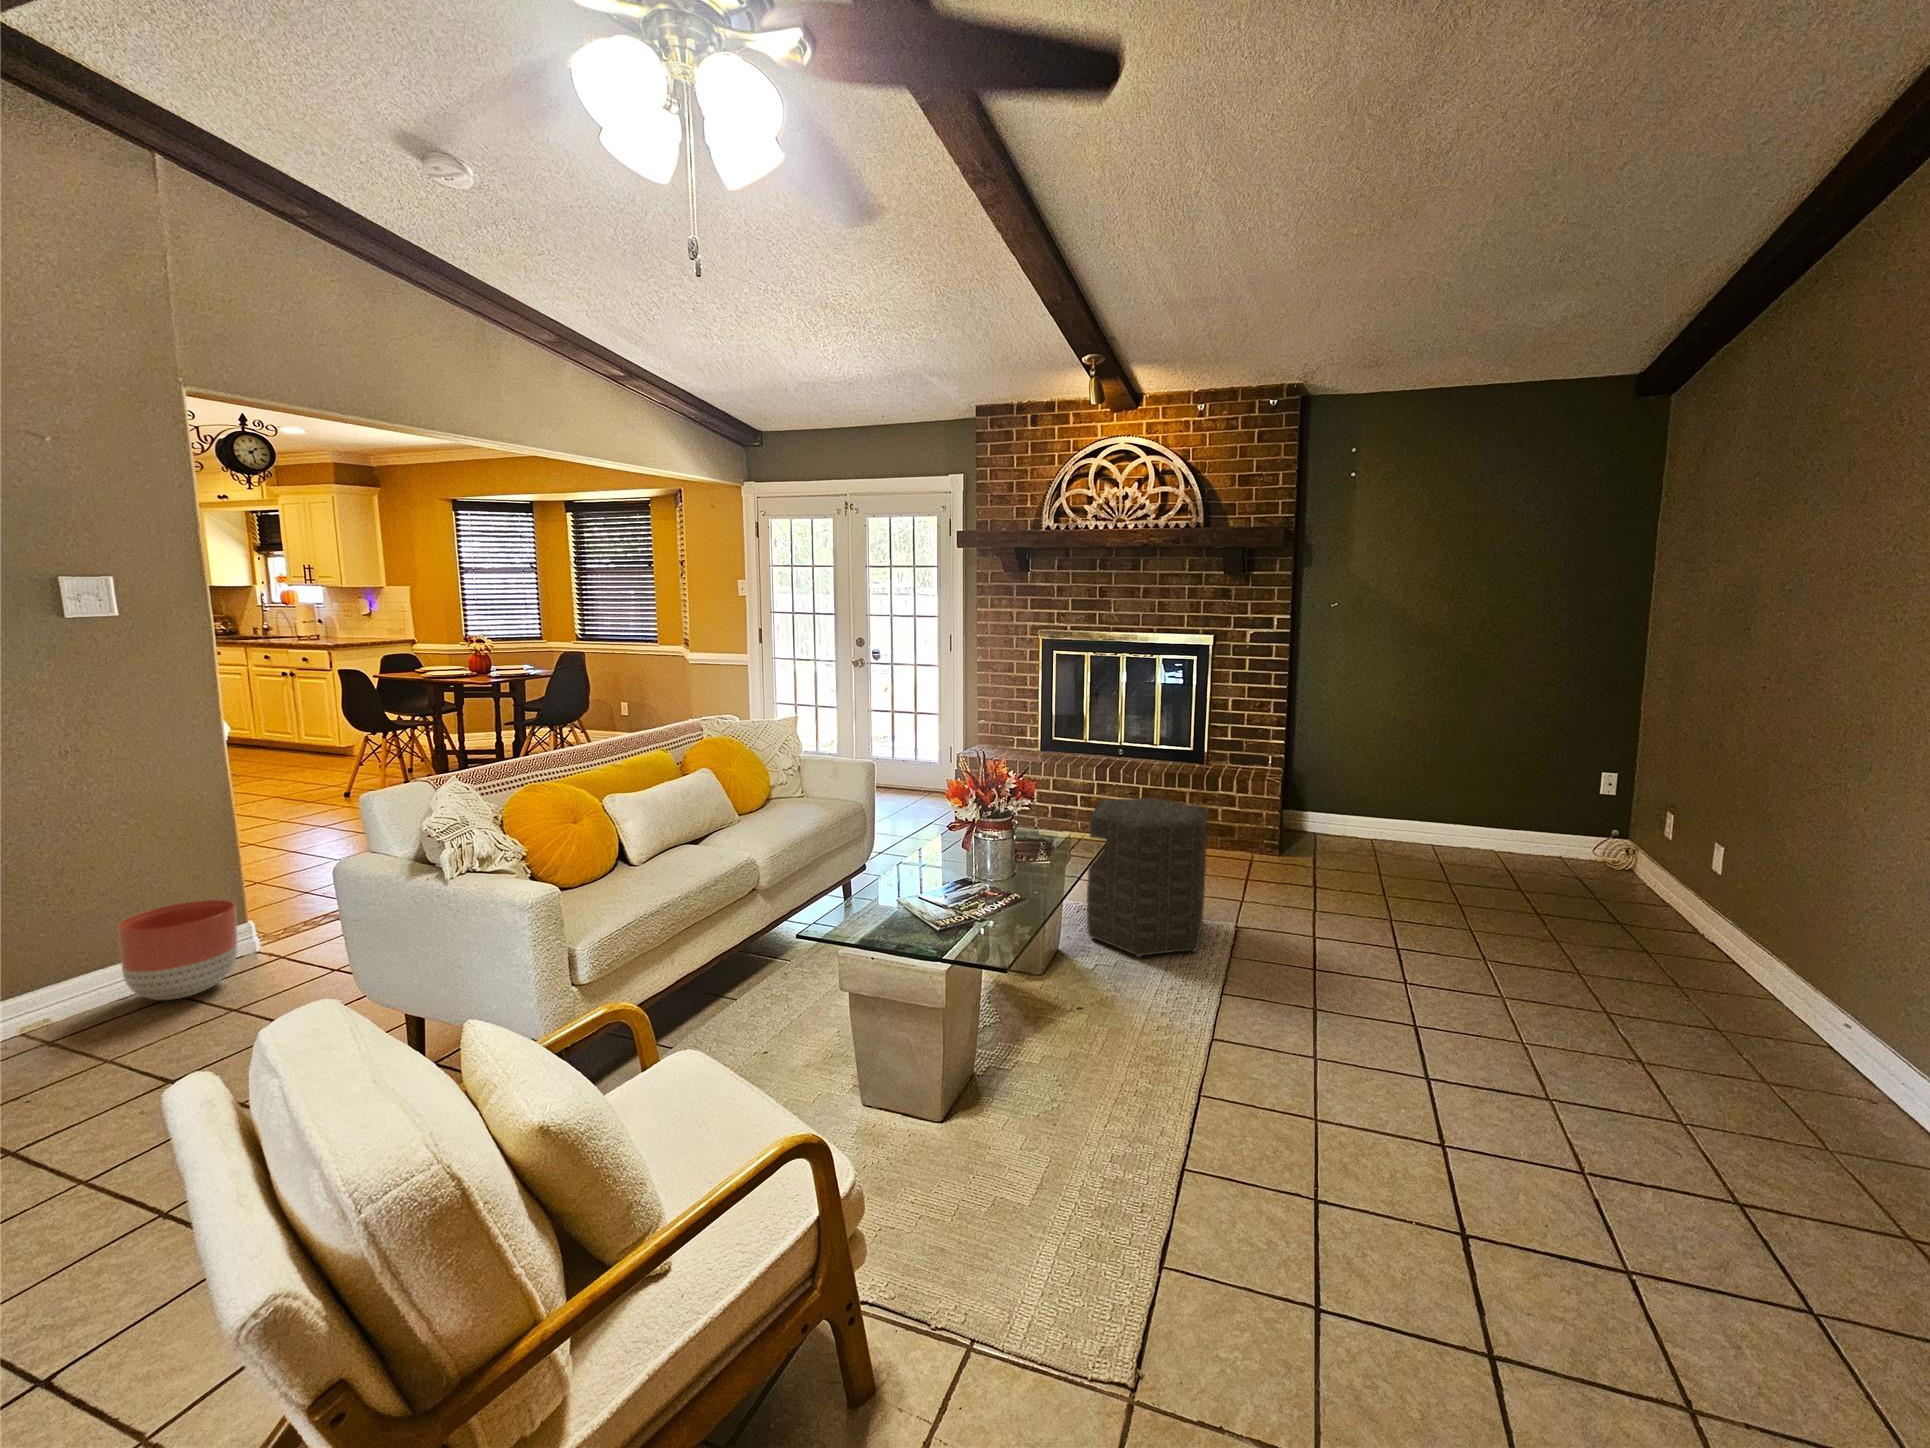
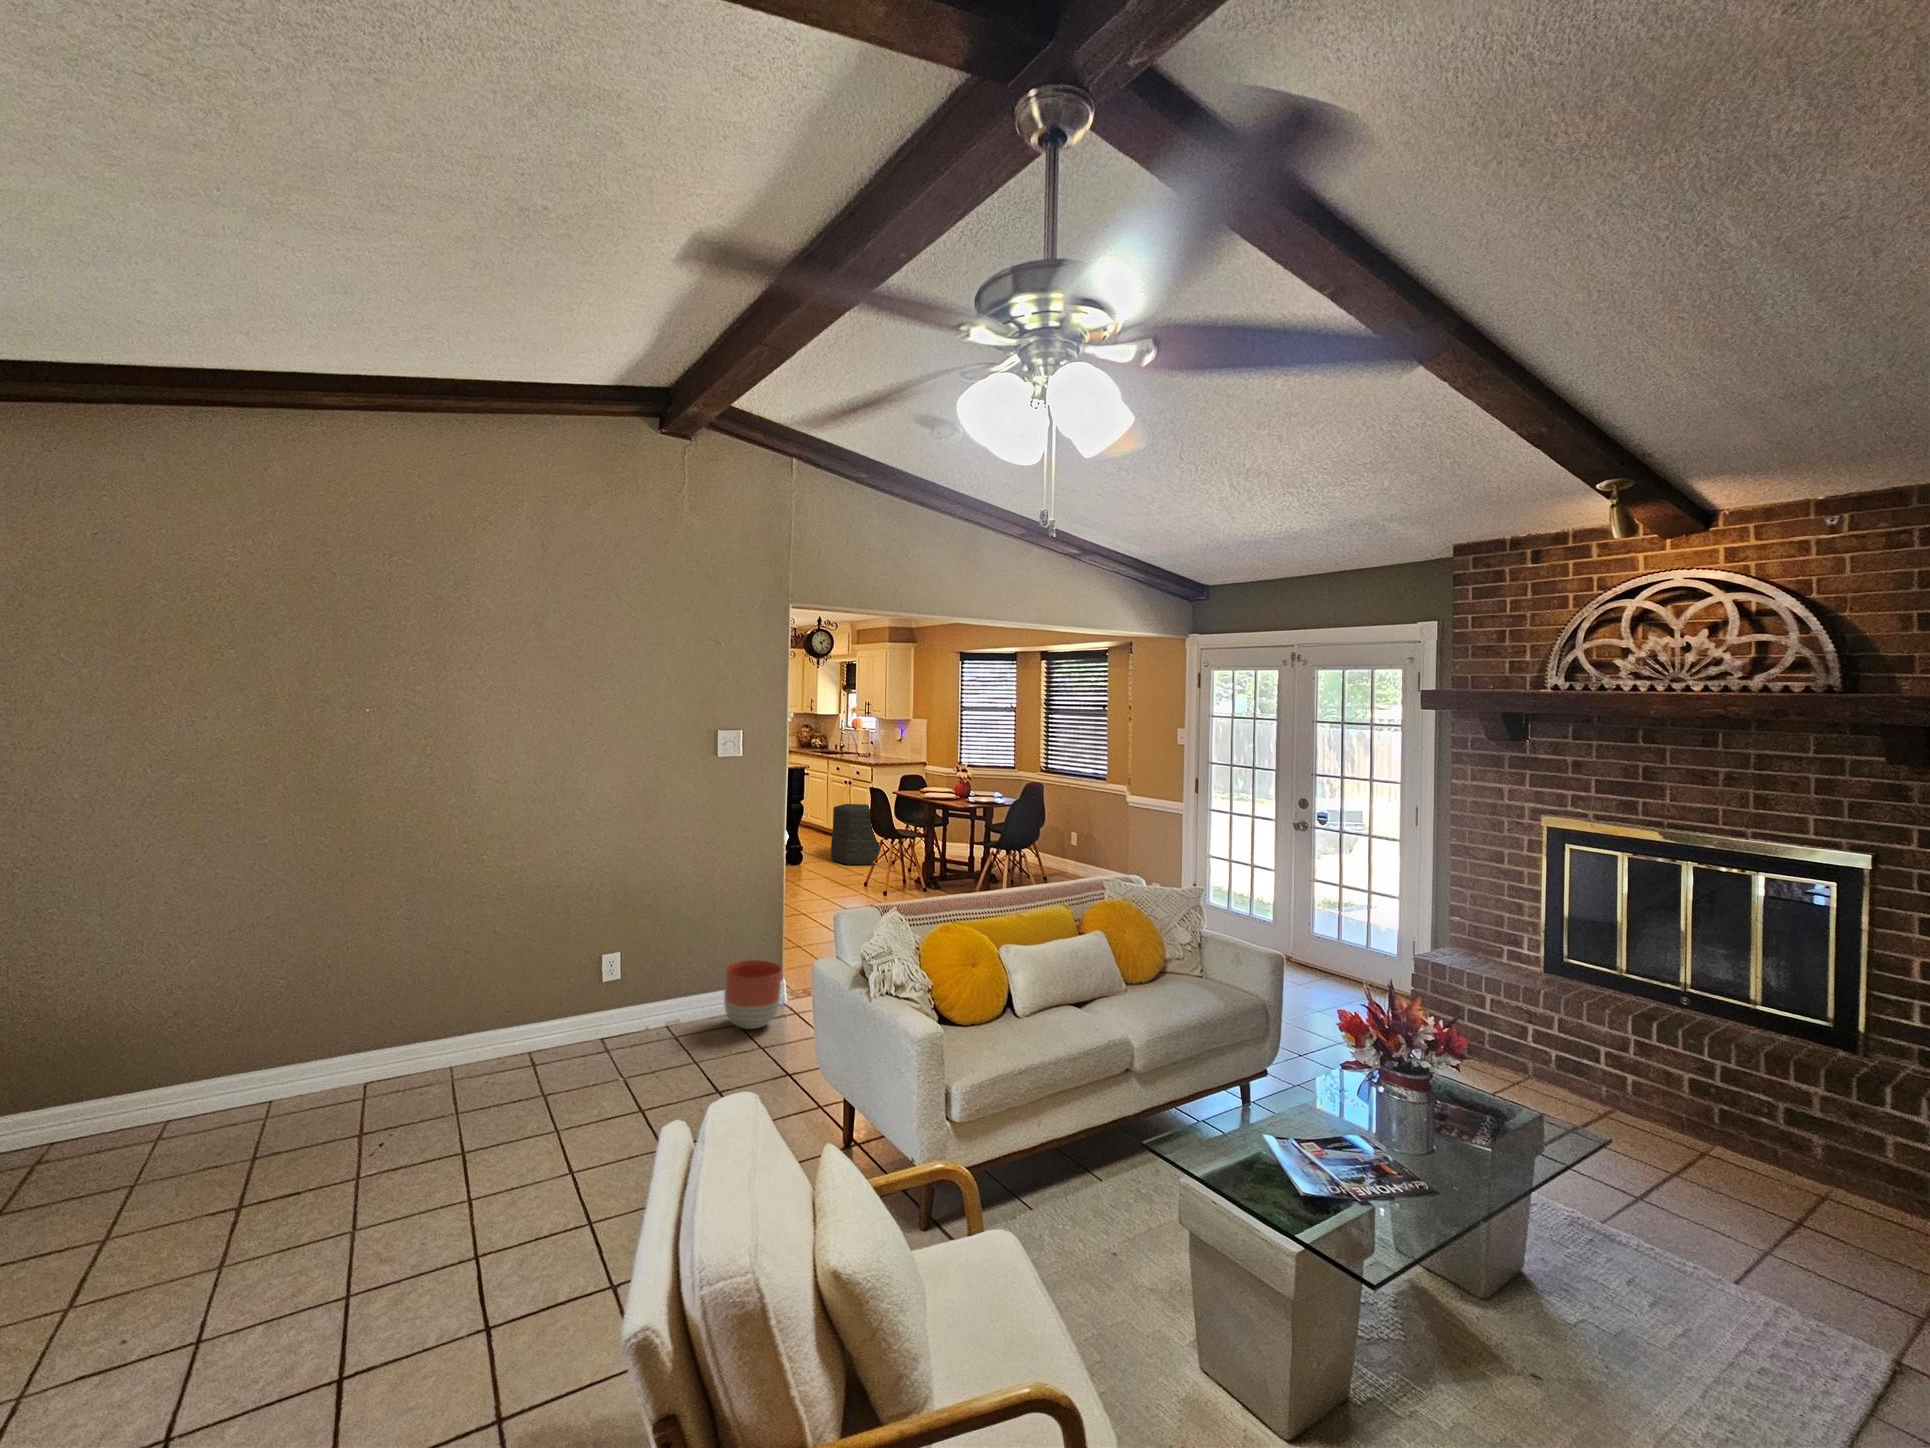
ottoman: present [1087,798,1208,957] -> present [831,804,880,865]

